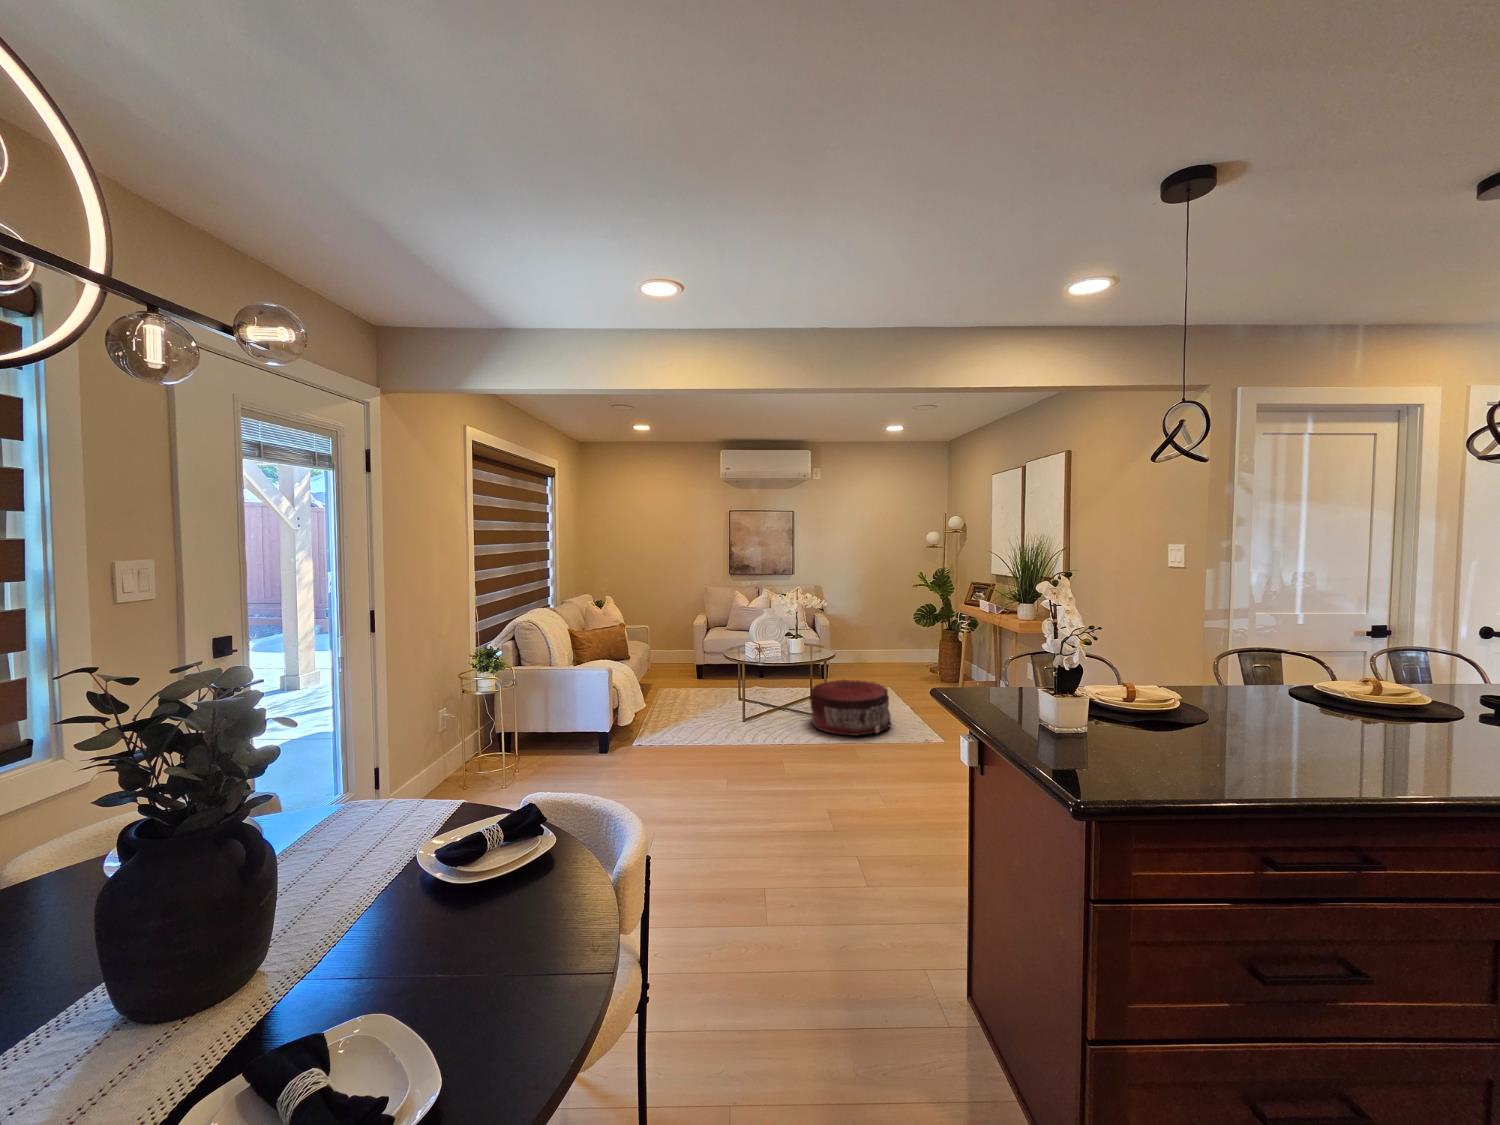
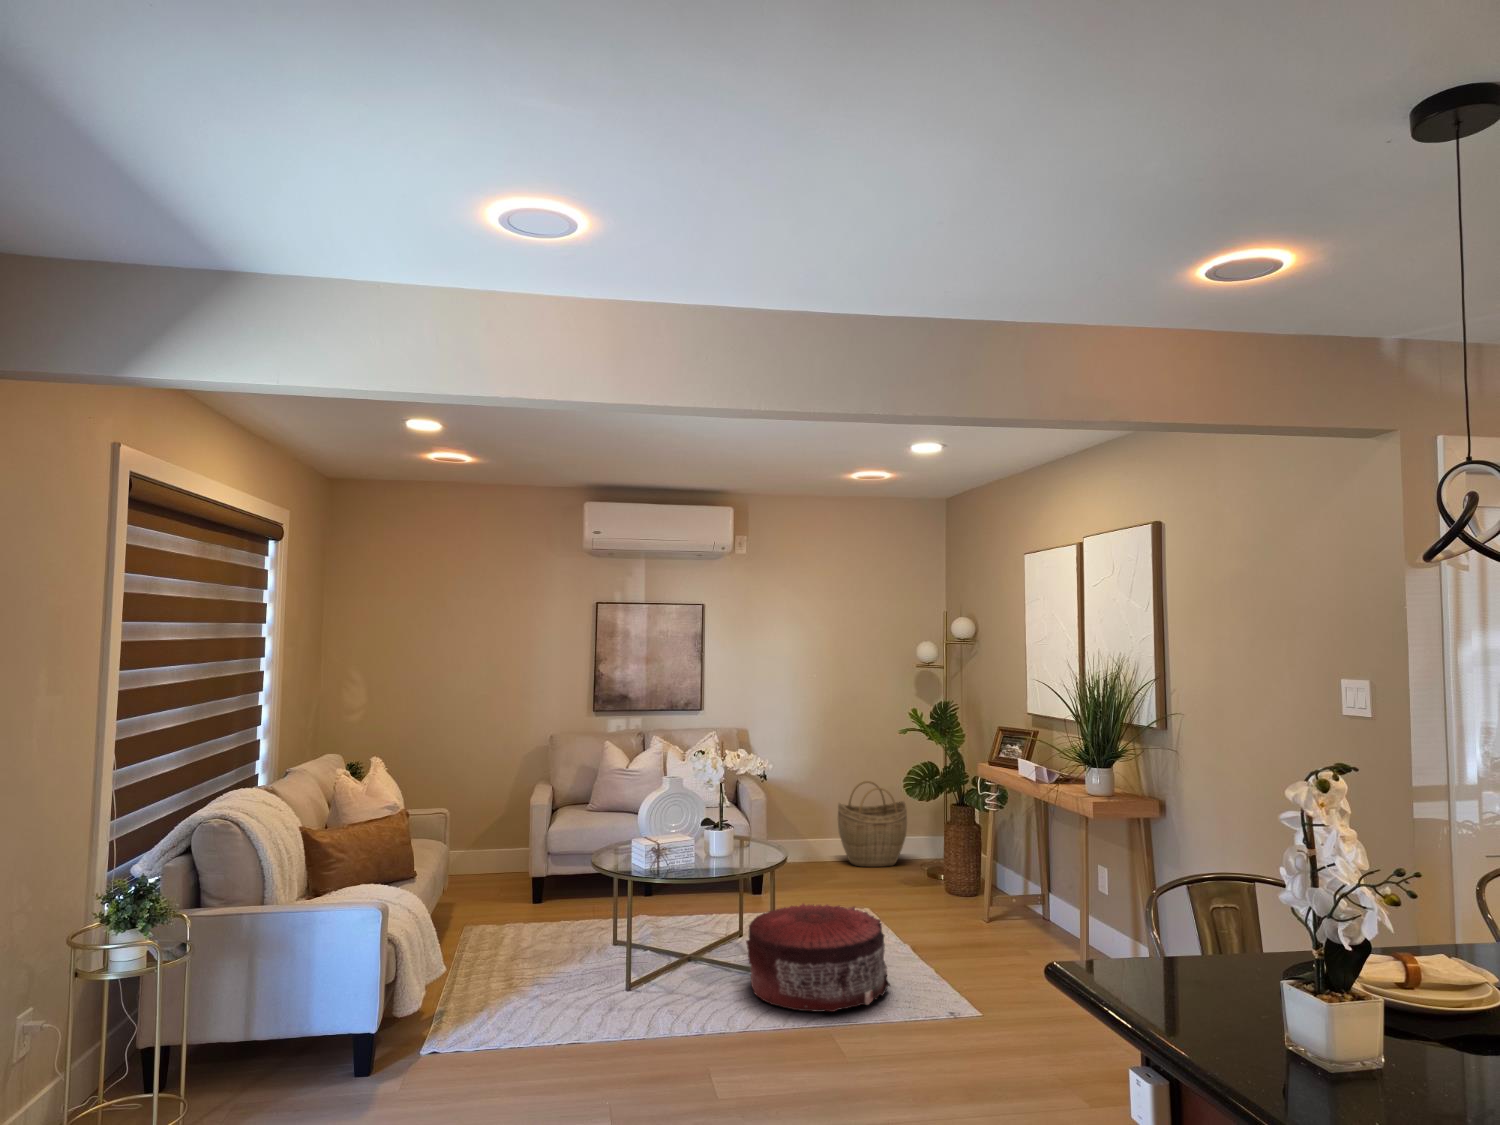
woven basket: none [875,617,917,666] -> present [838,781,907,867]

